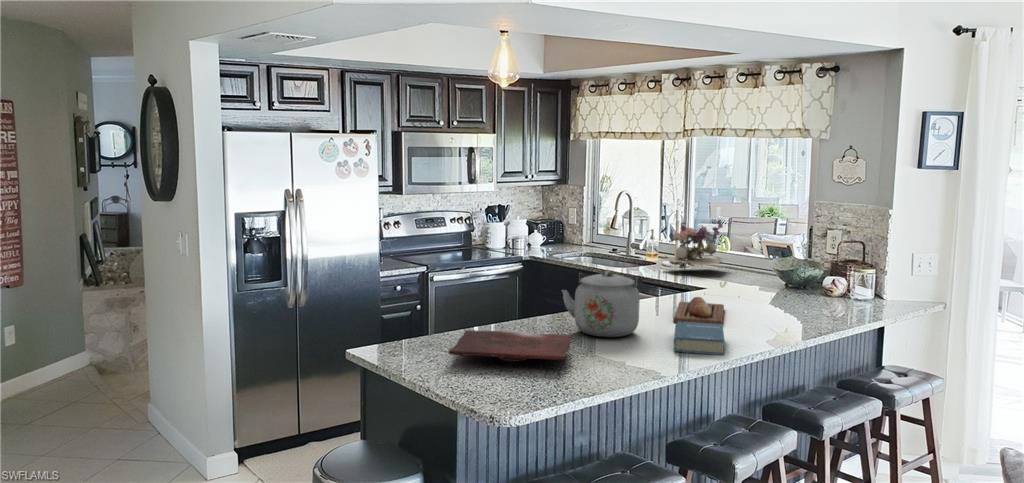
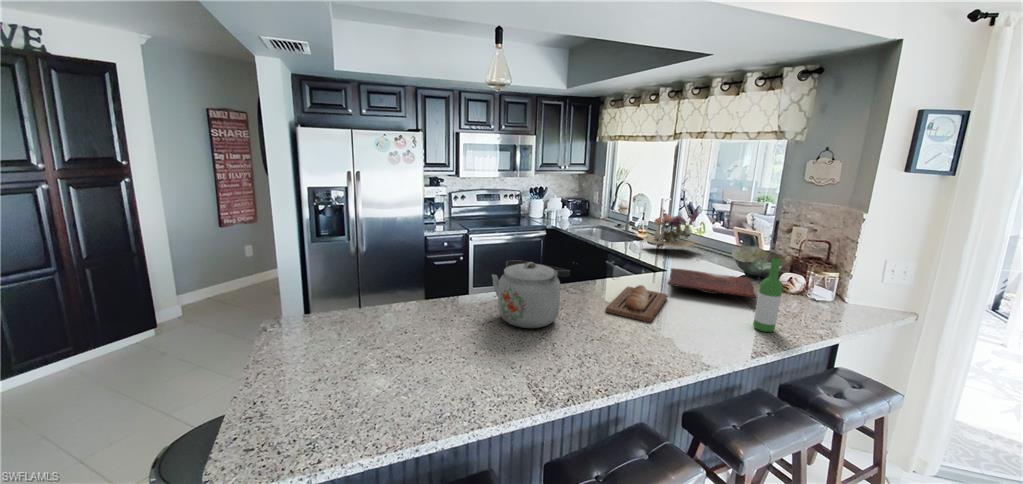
wine bottle: none [812,252,834,323] -> present [753,258,783,332]
hardback book: present [674,322,725,355] -> none [570,319,640,374]
cutting board: present [449,330,571,361] -> present [668,268,756,298]

